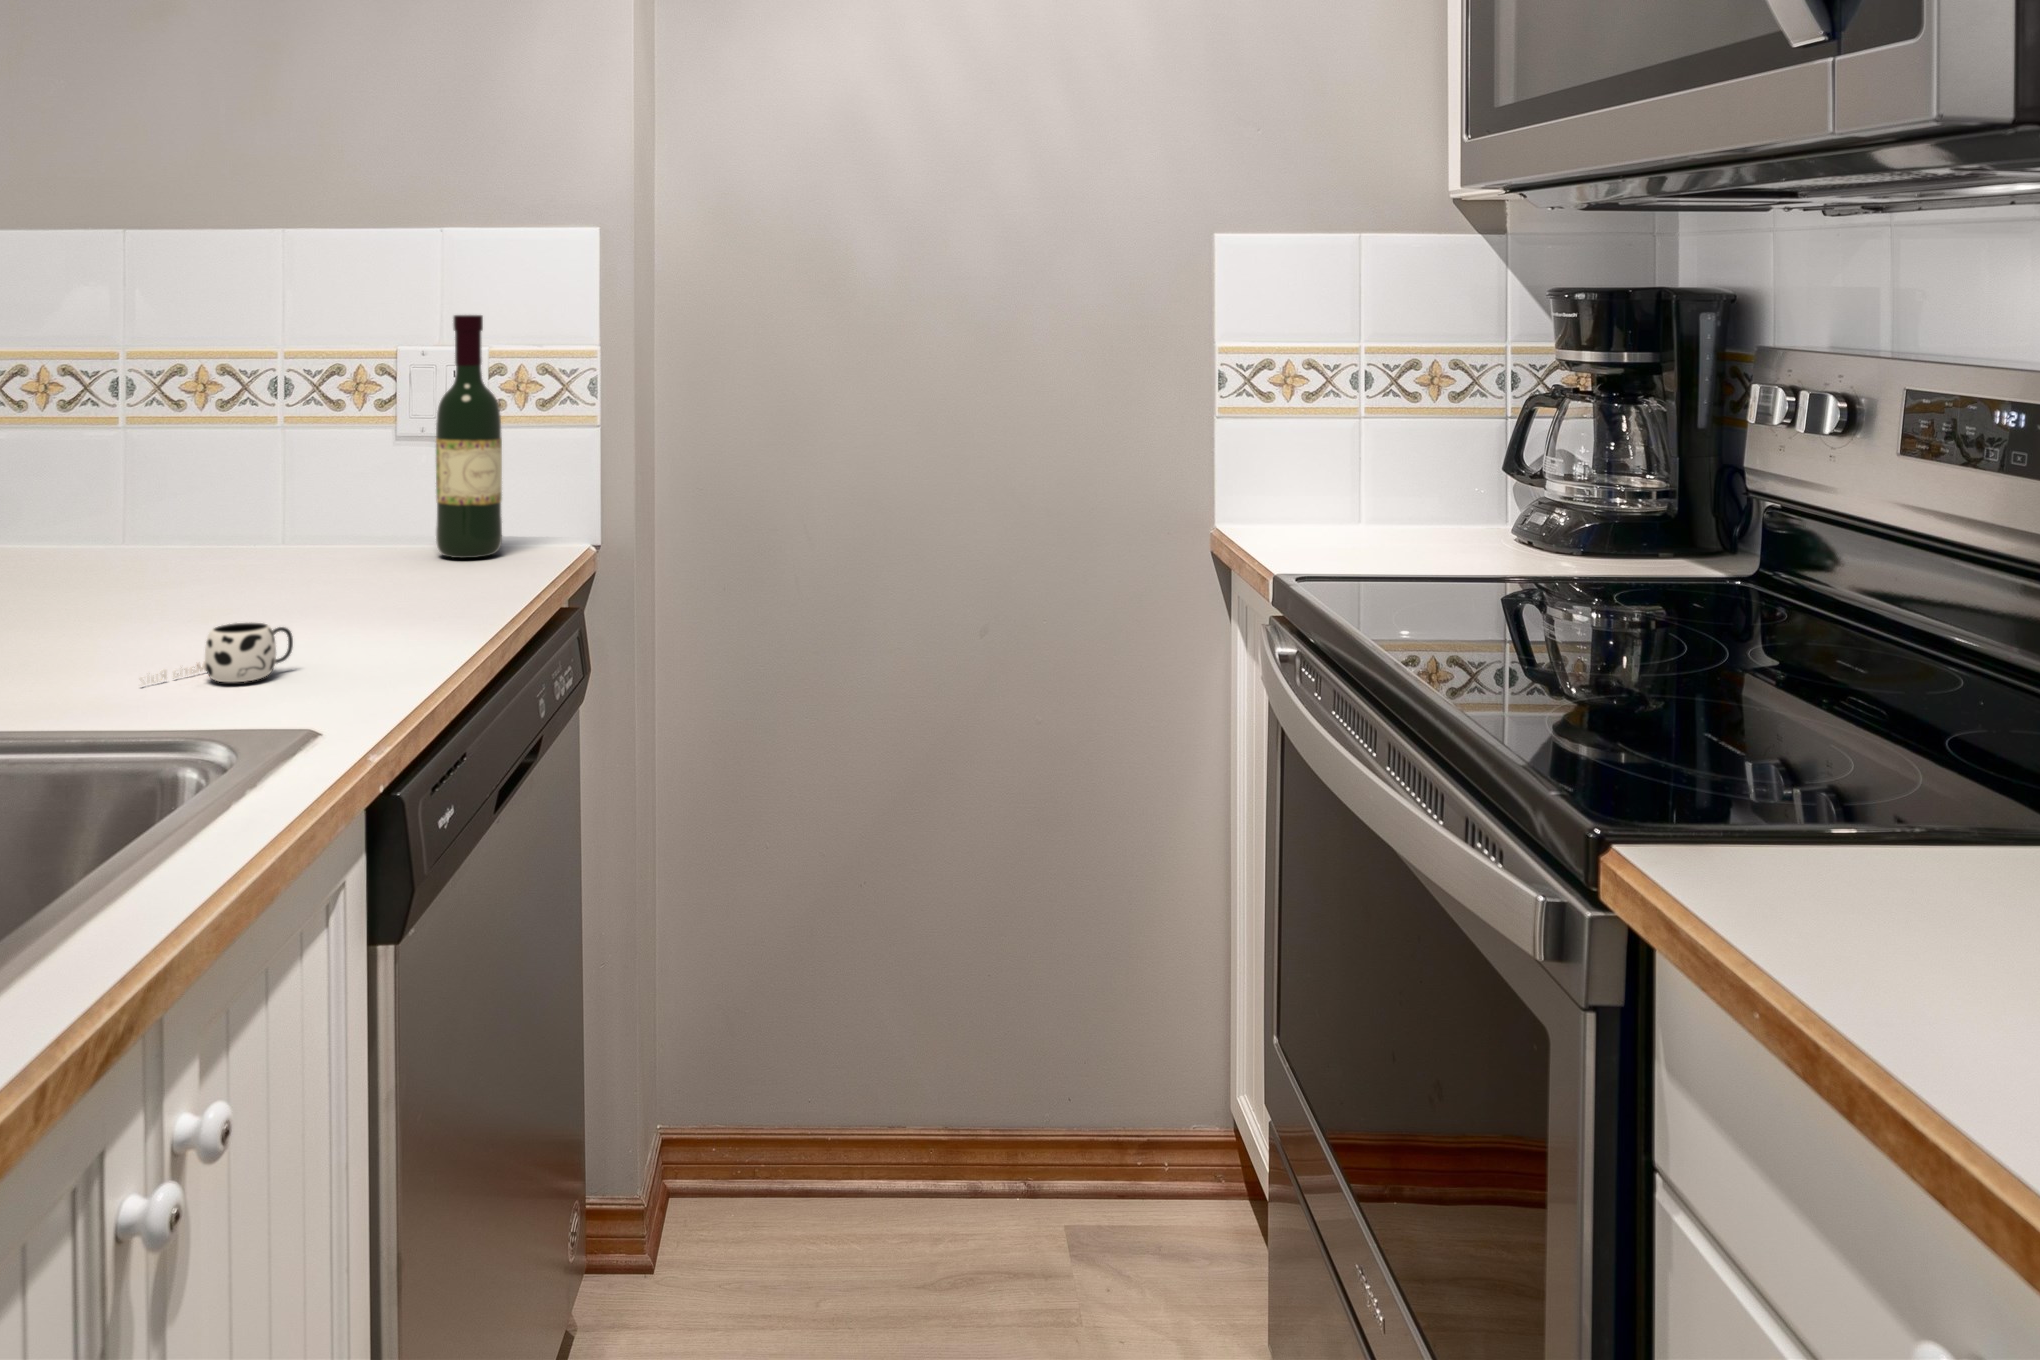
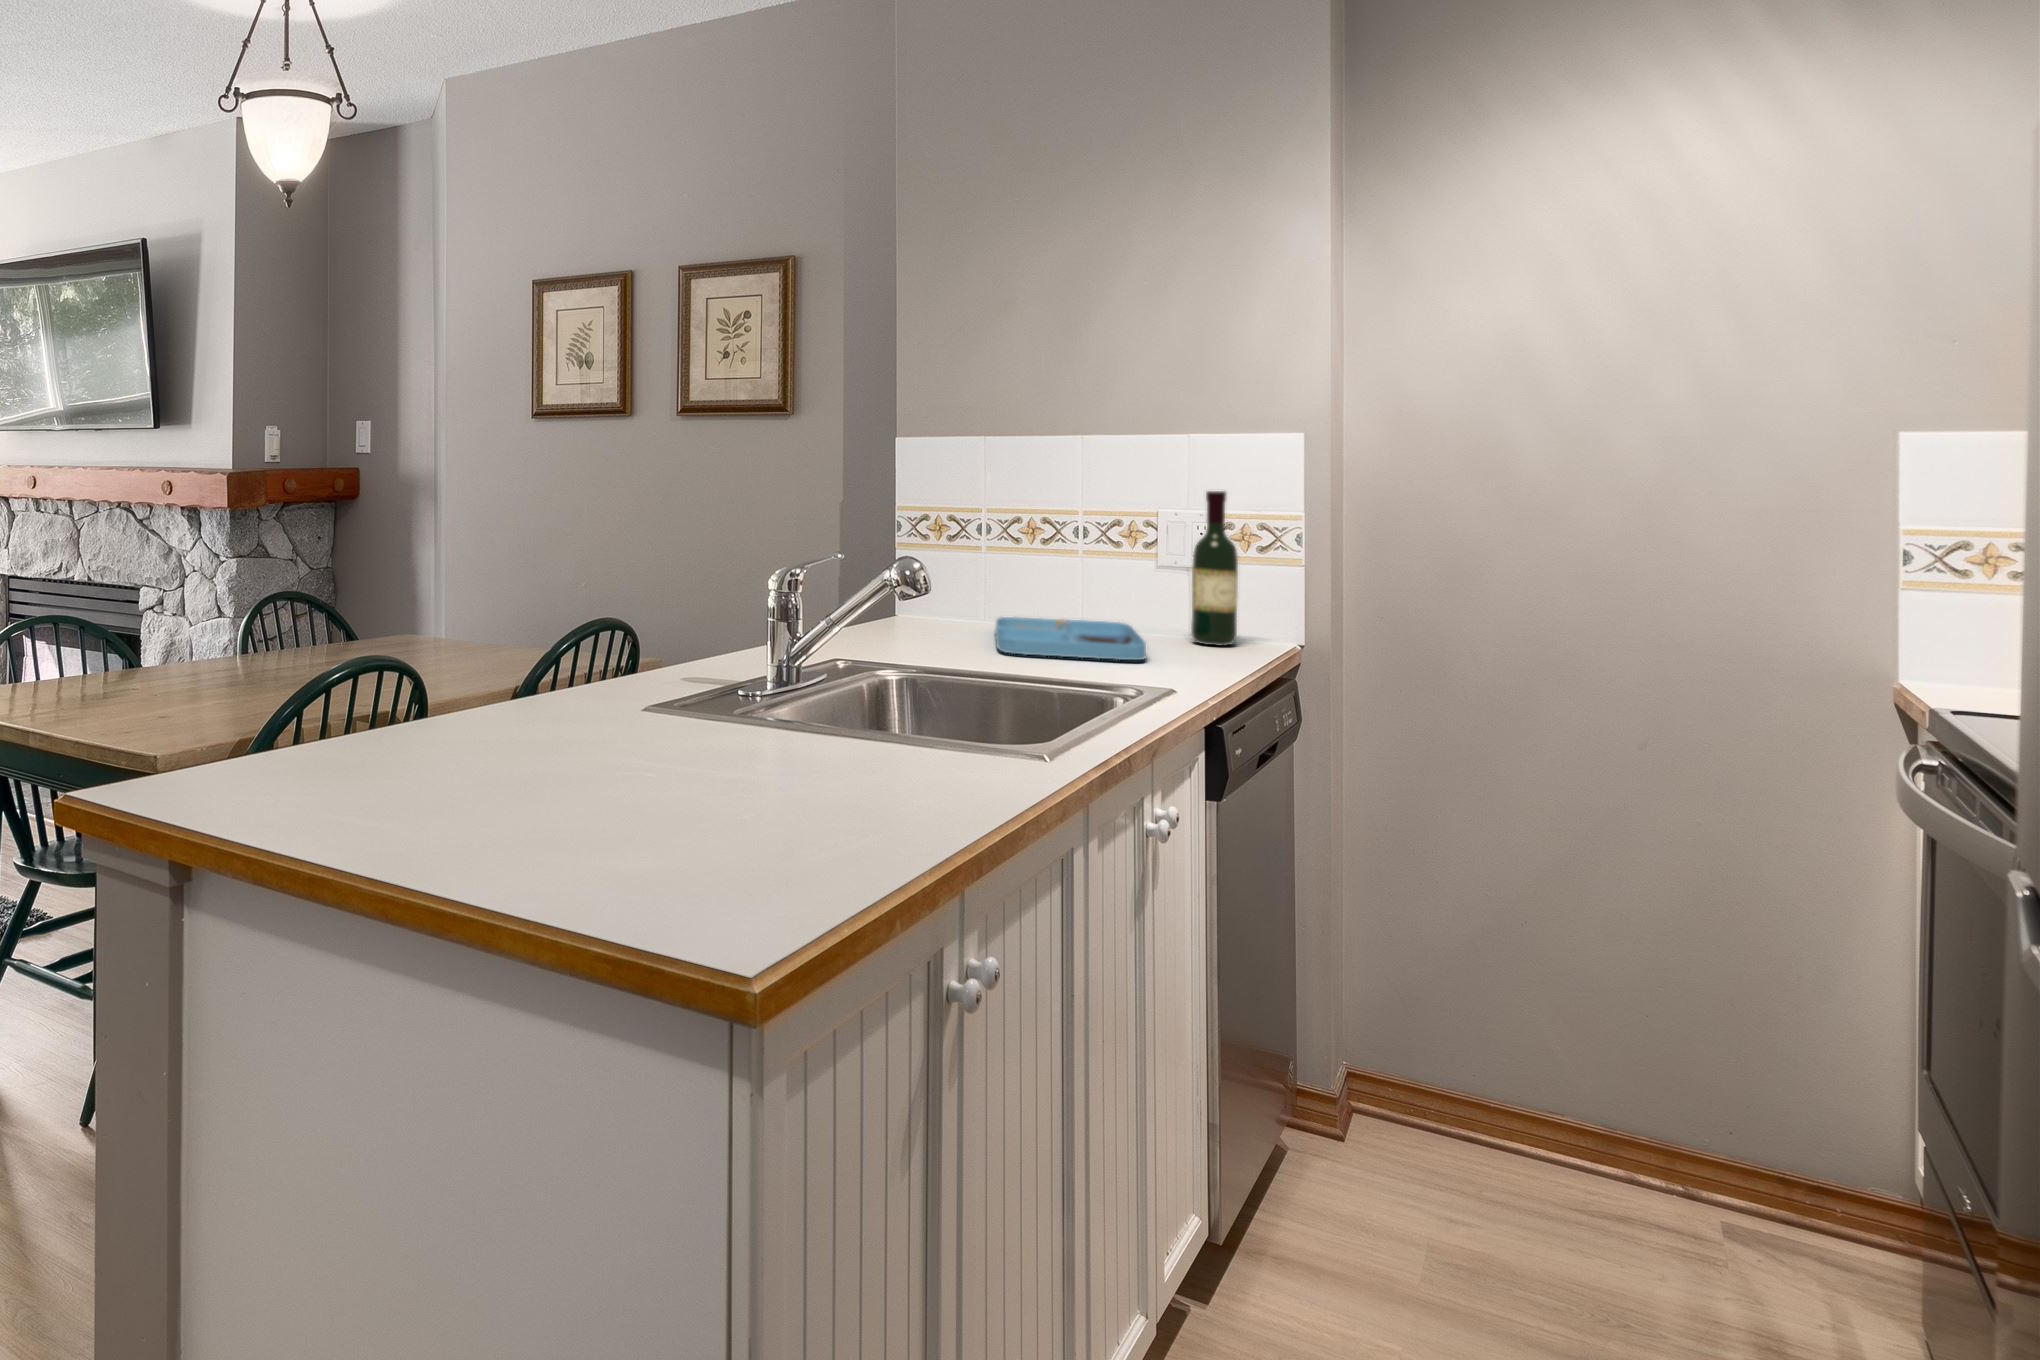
tray: none [66,533,343,617] -> present [995,617,1146,660]
mug: present [140,622,293,684] -> none [1080,661,1161,692]

